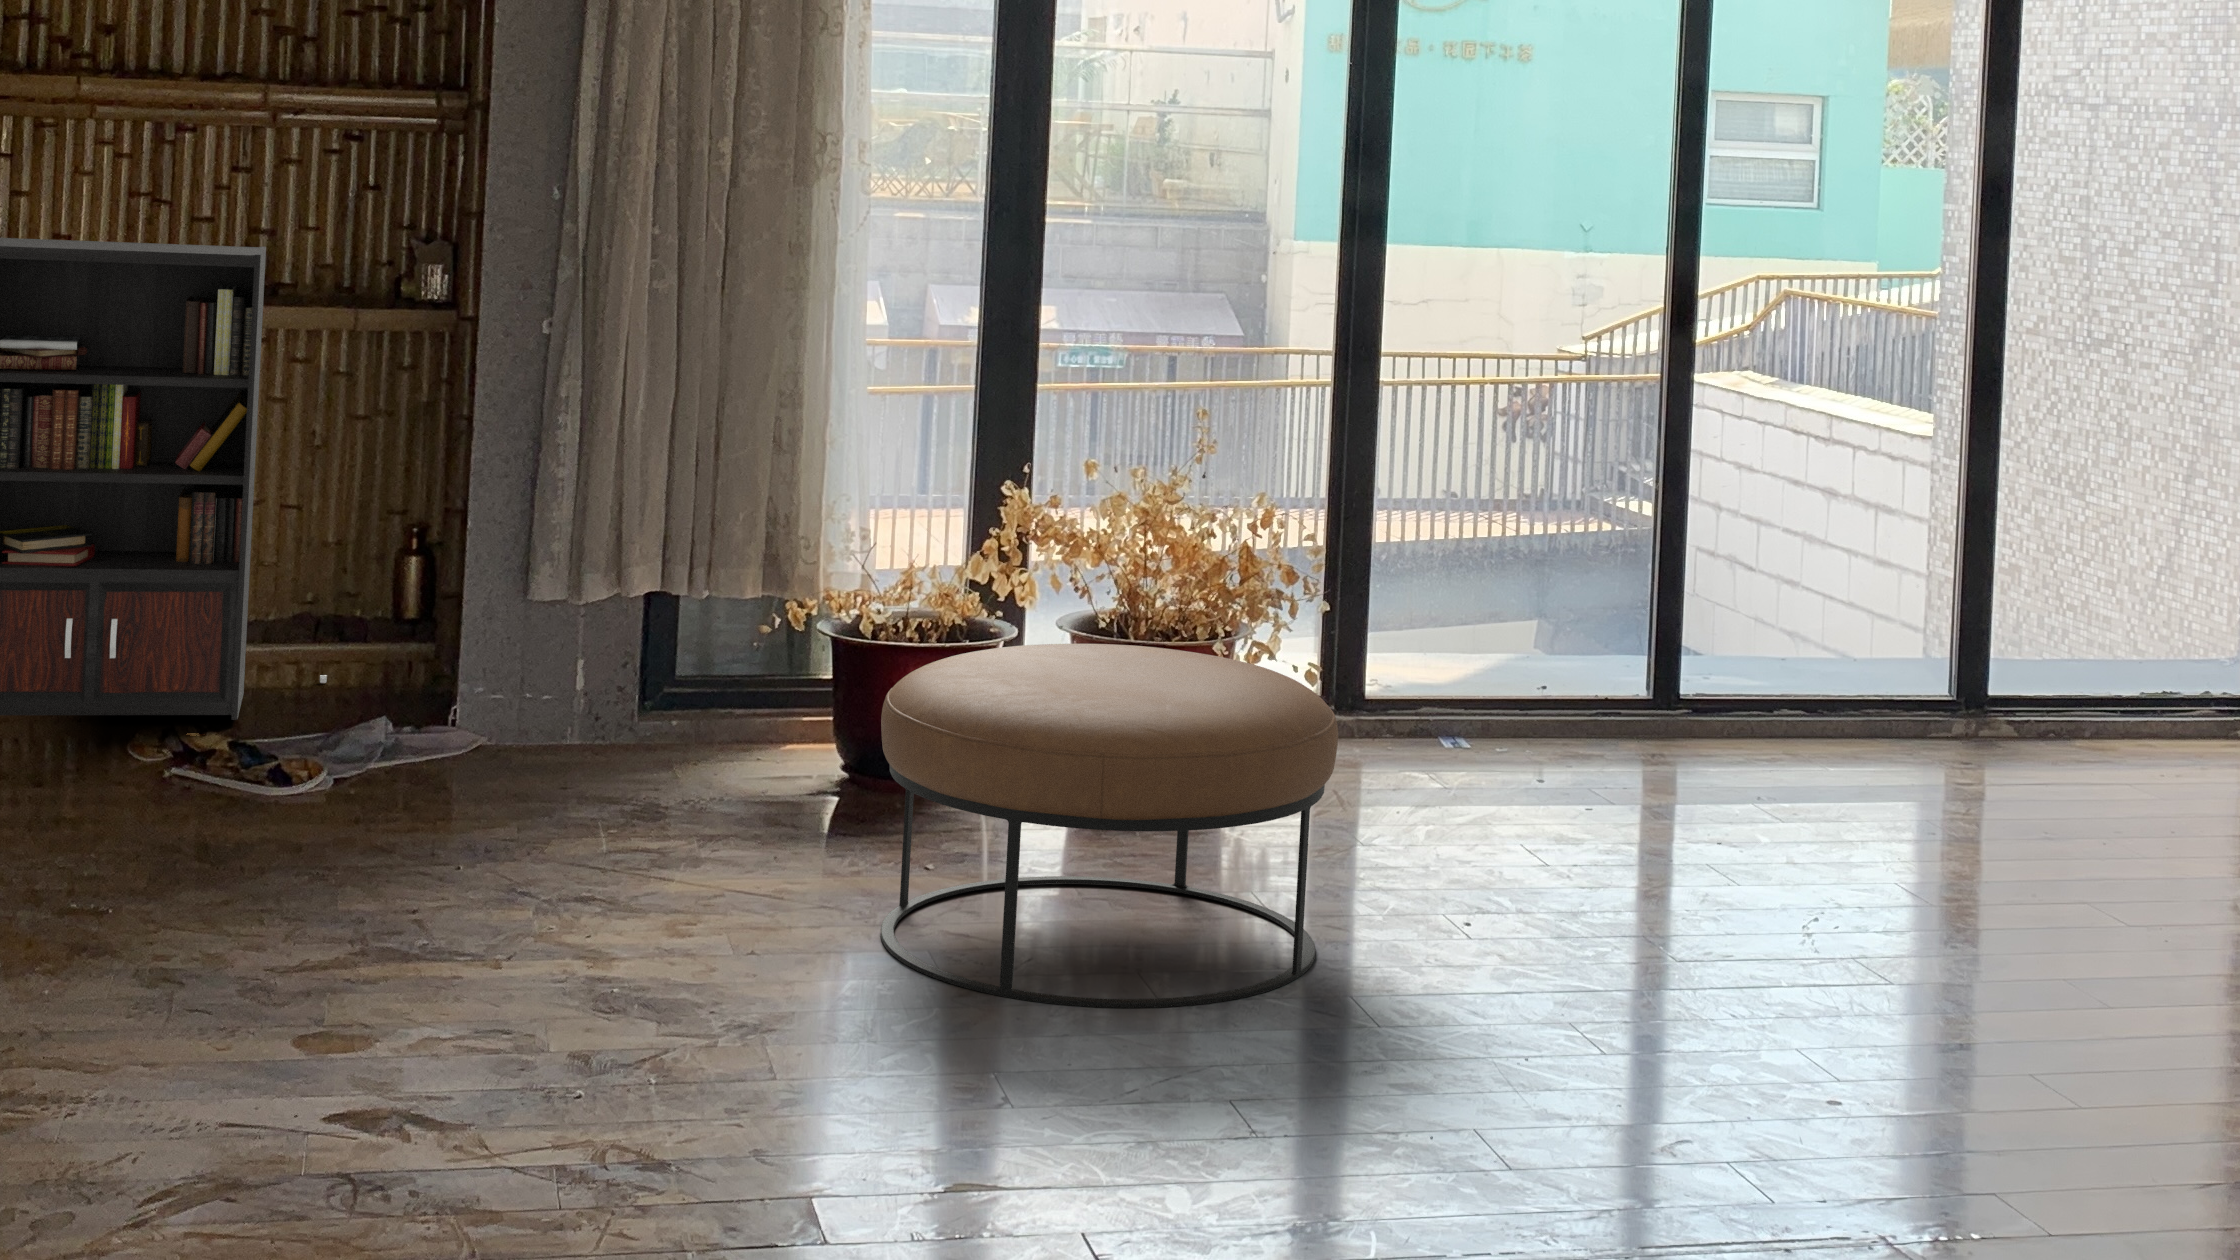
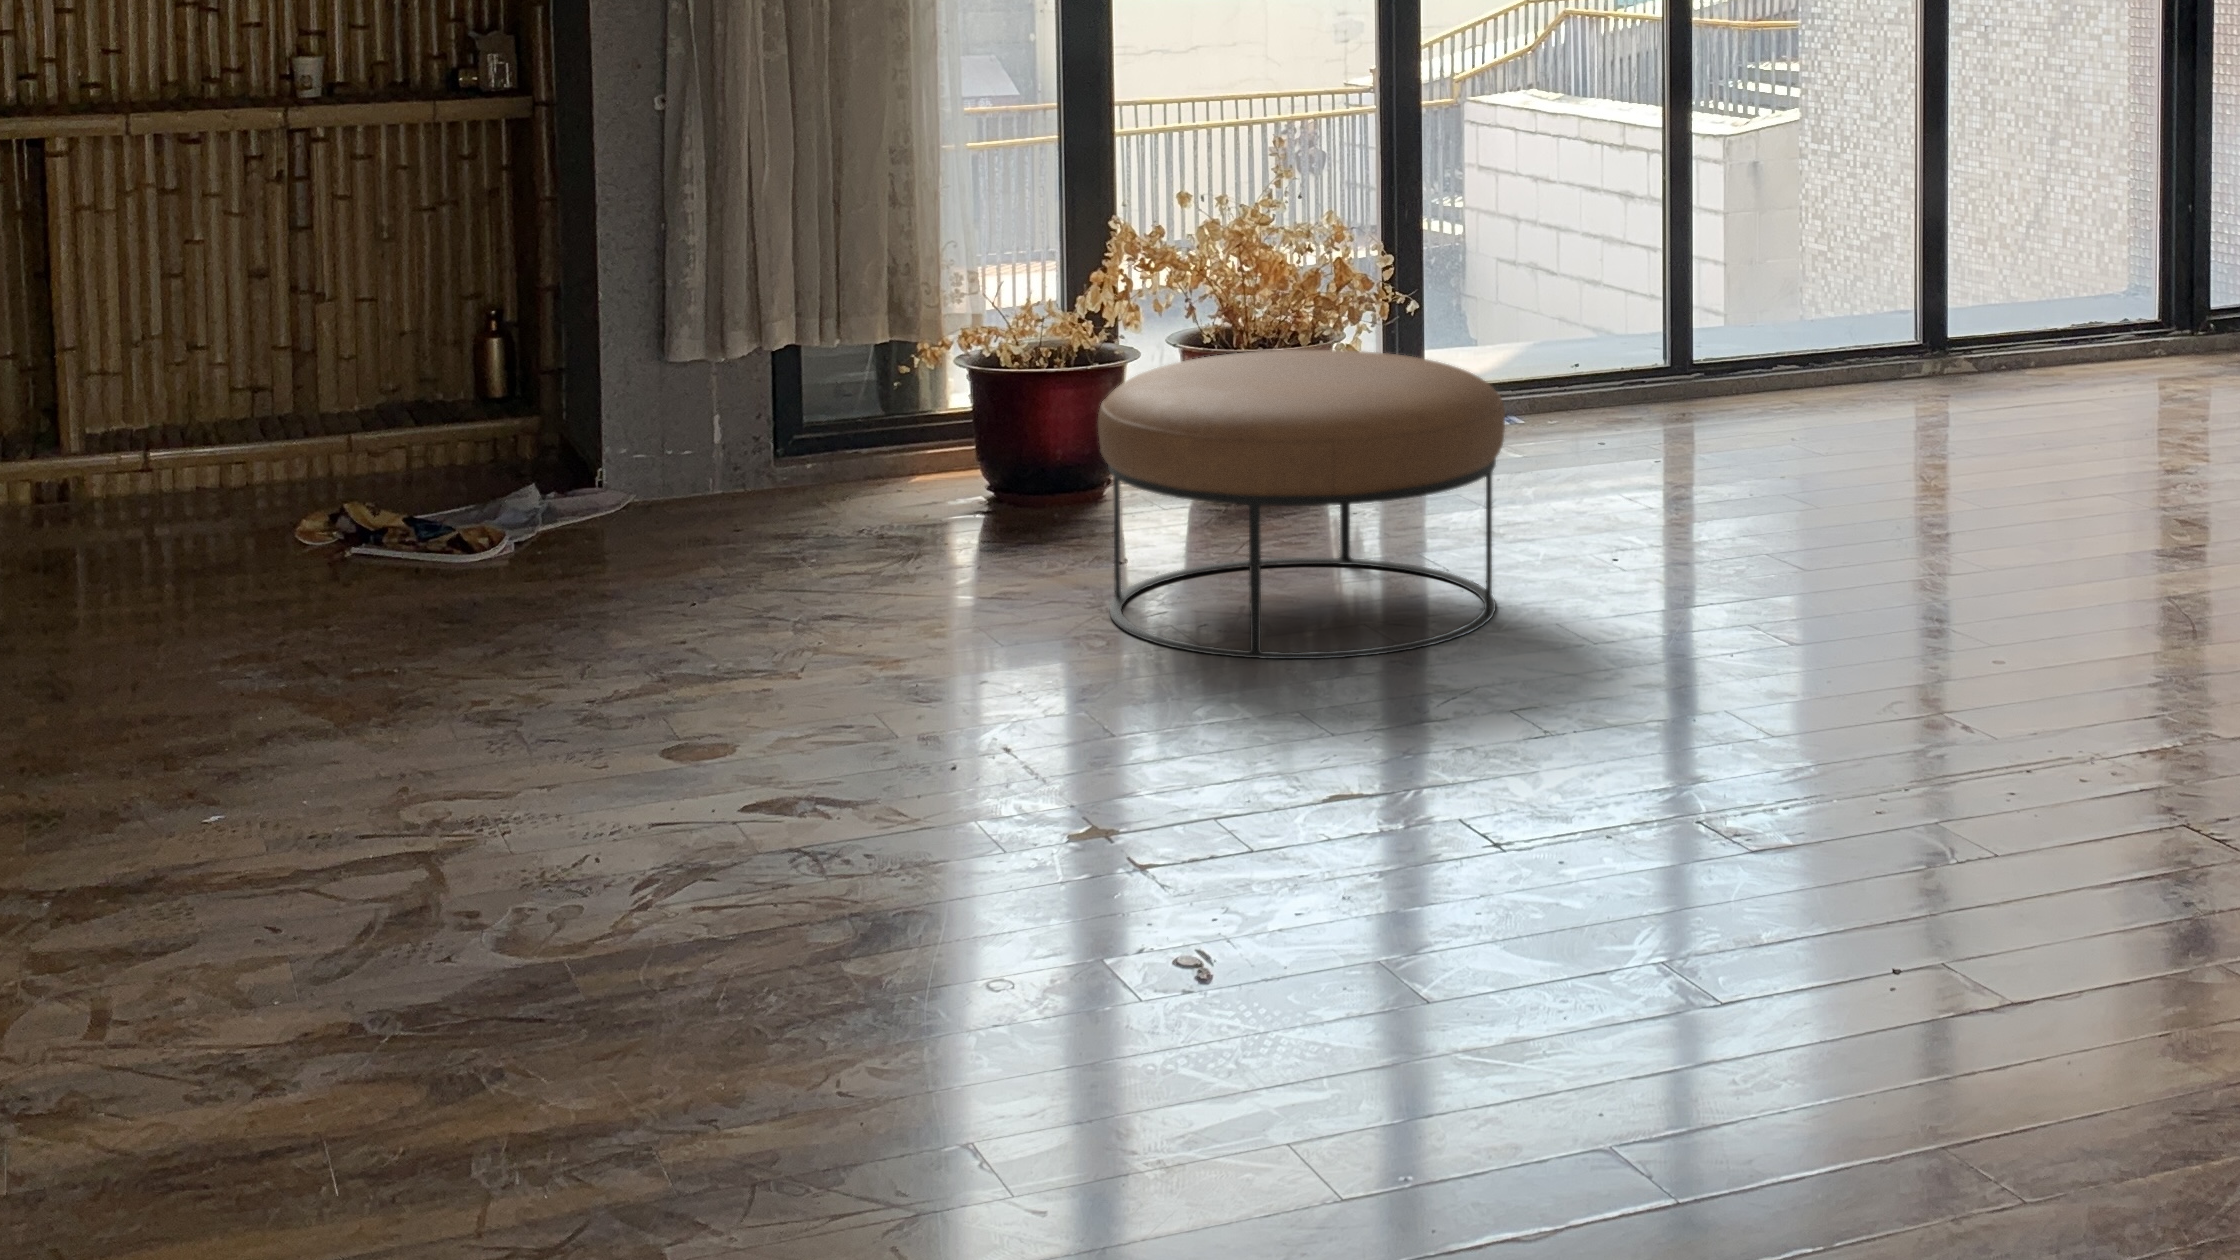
bookcase: present [0,238,327,720] -> none [63,47,428,531]

